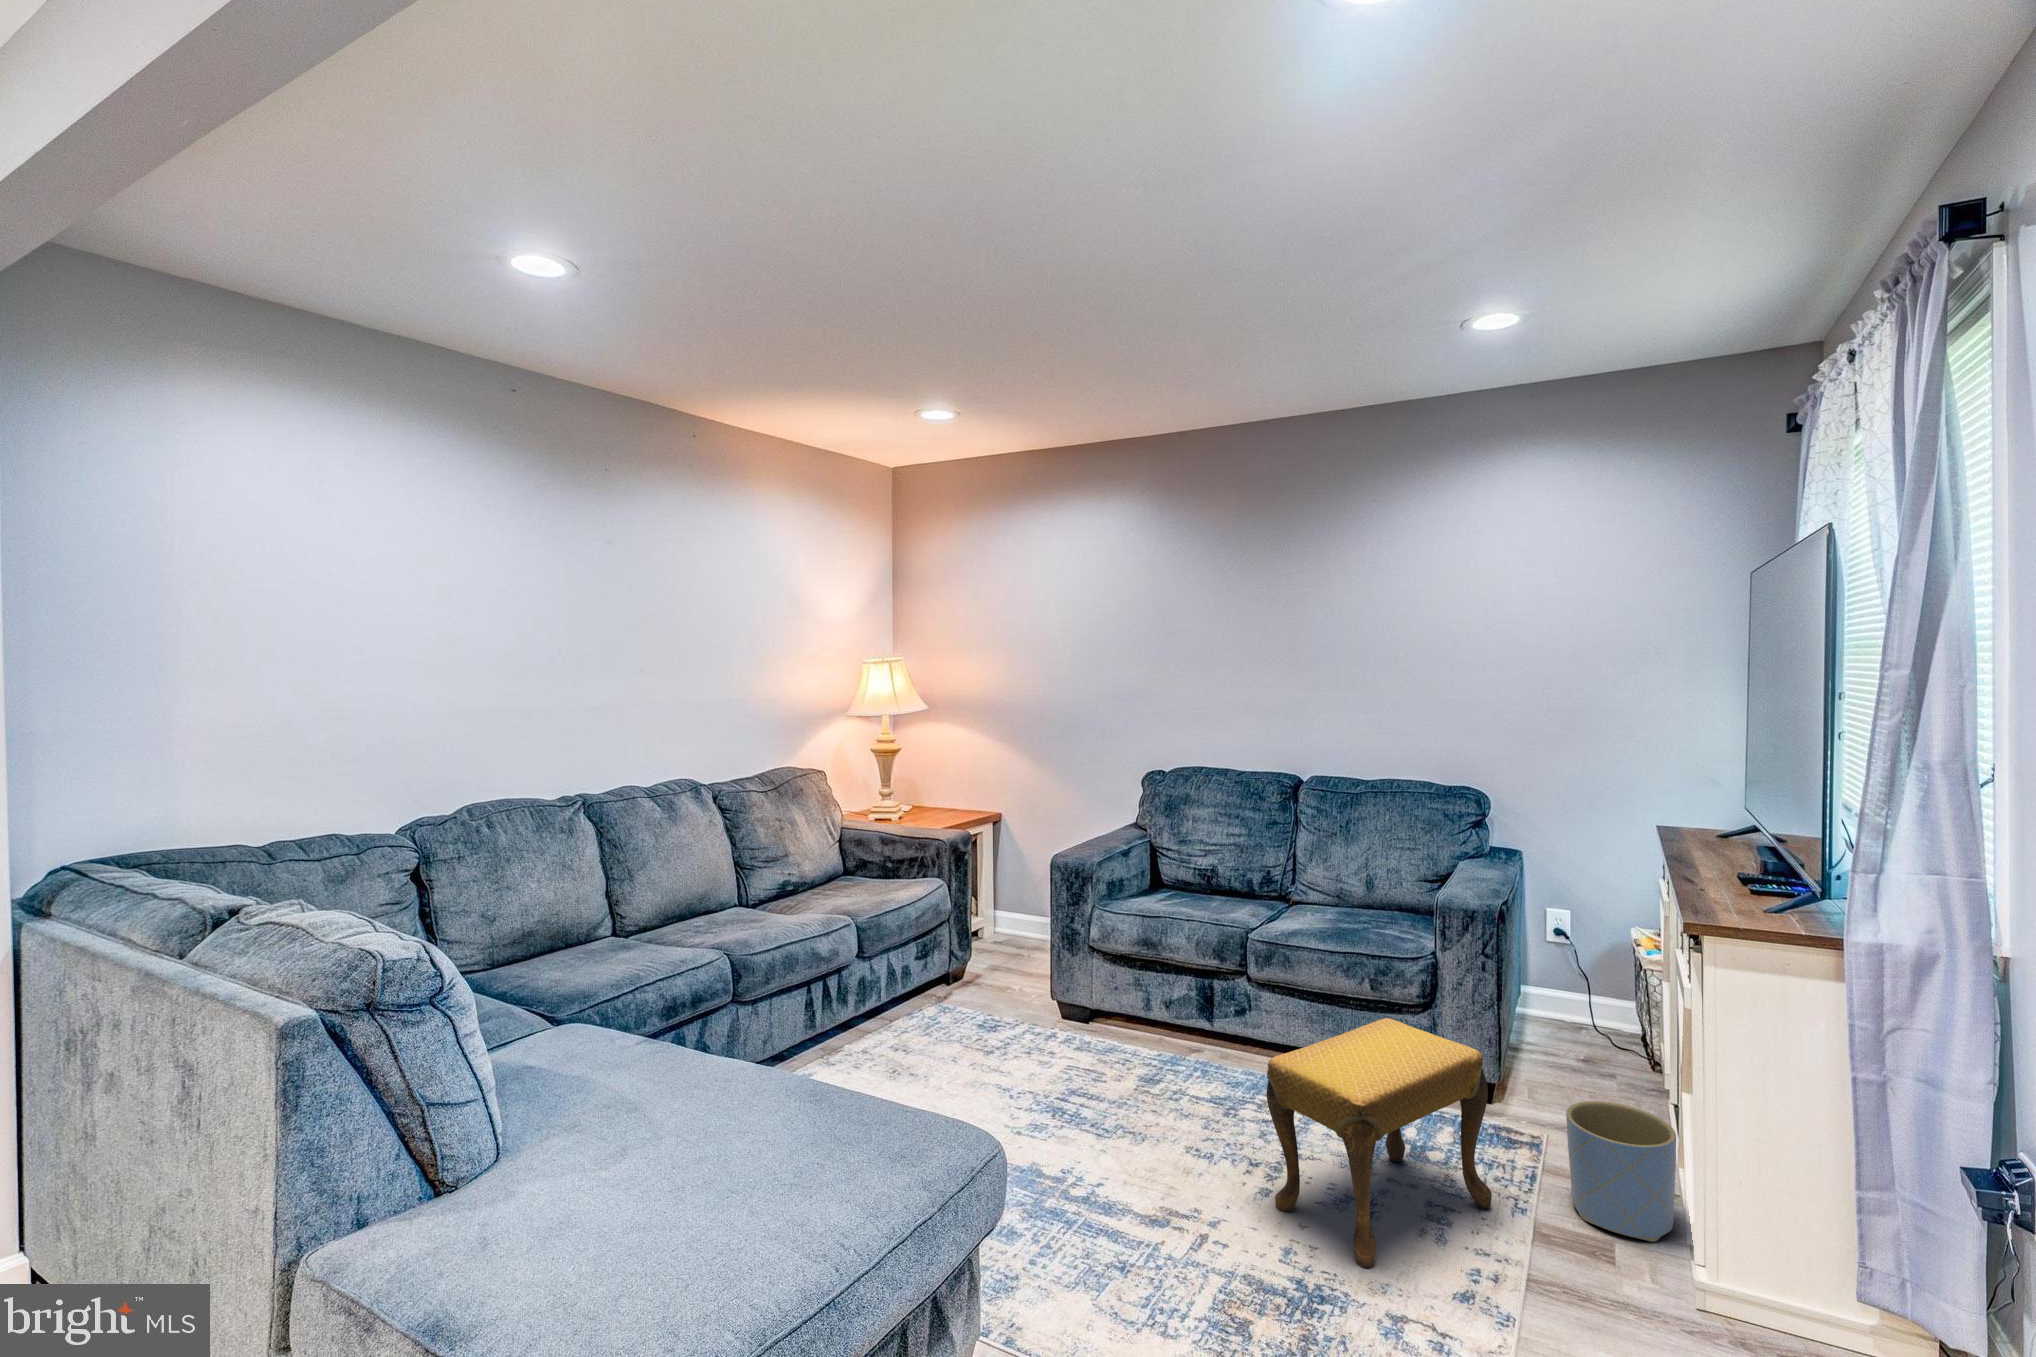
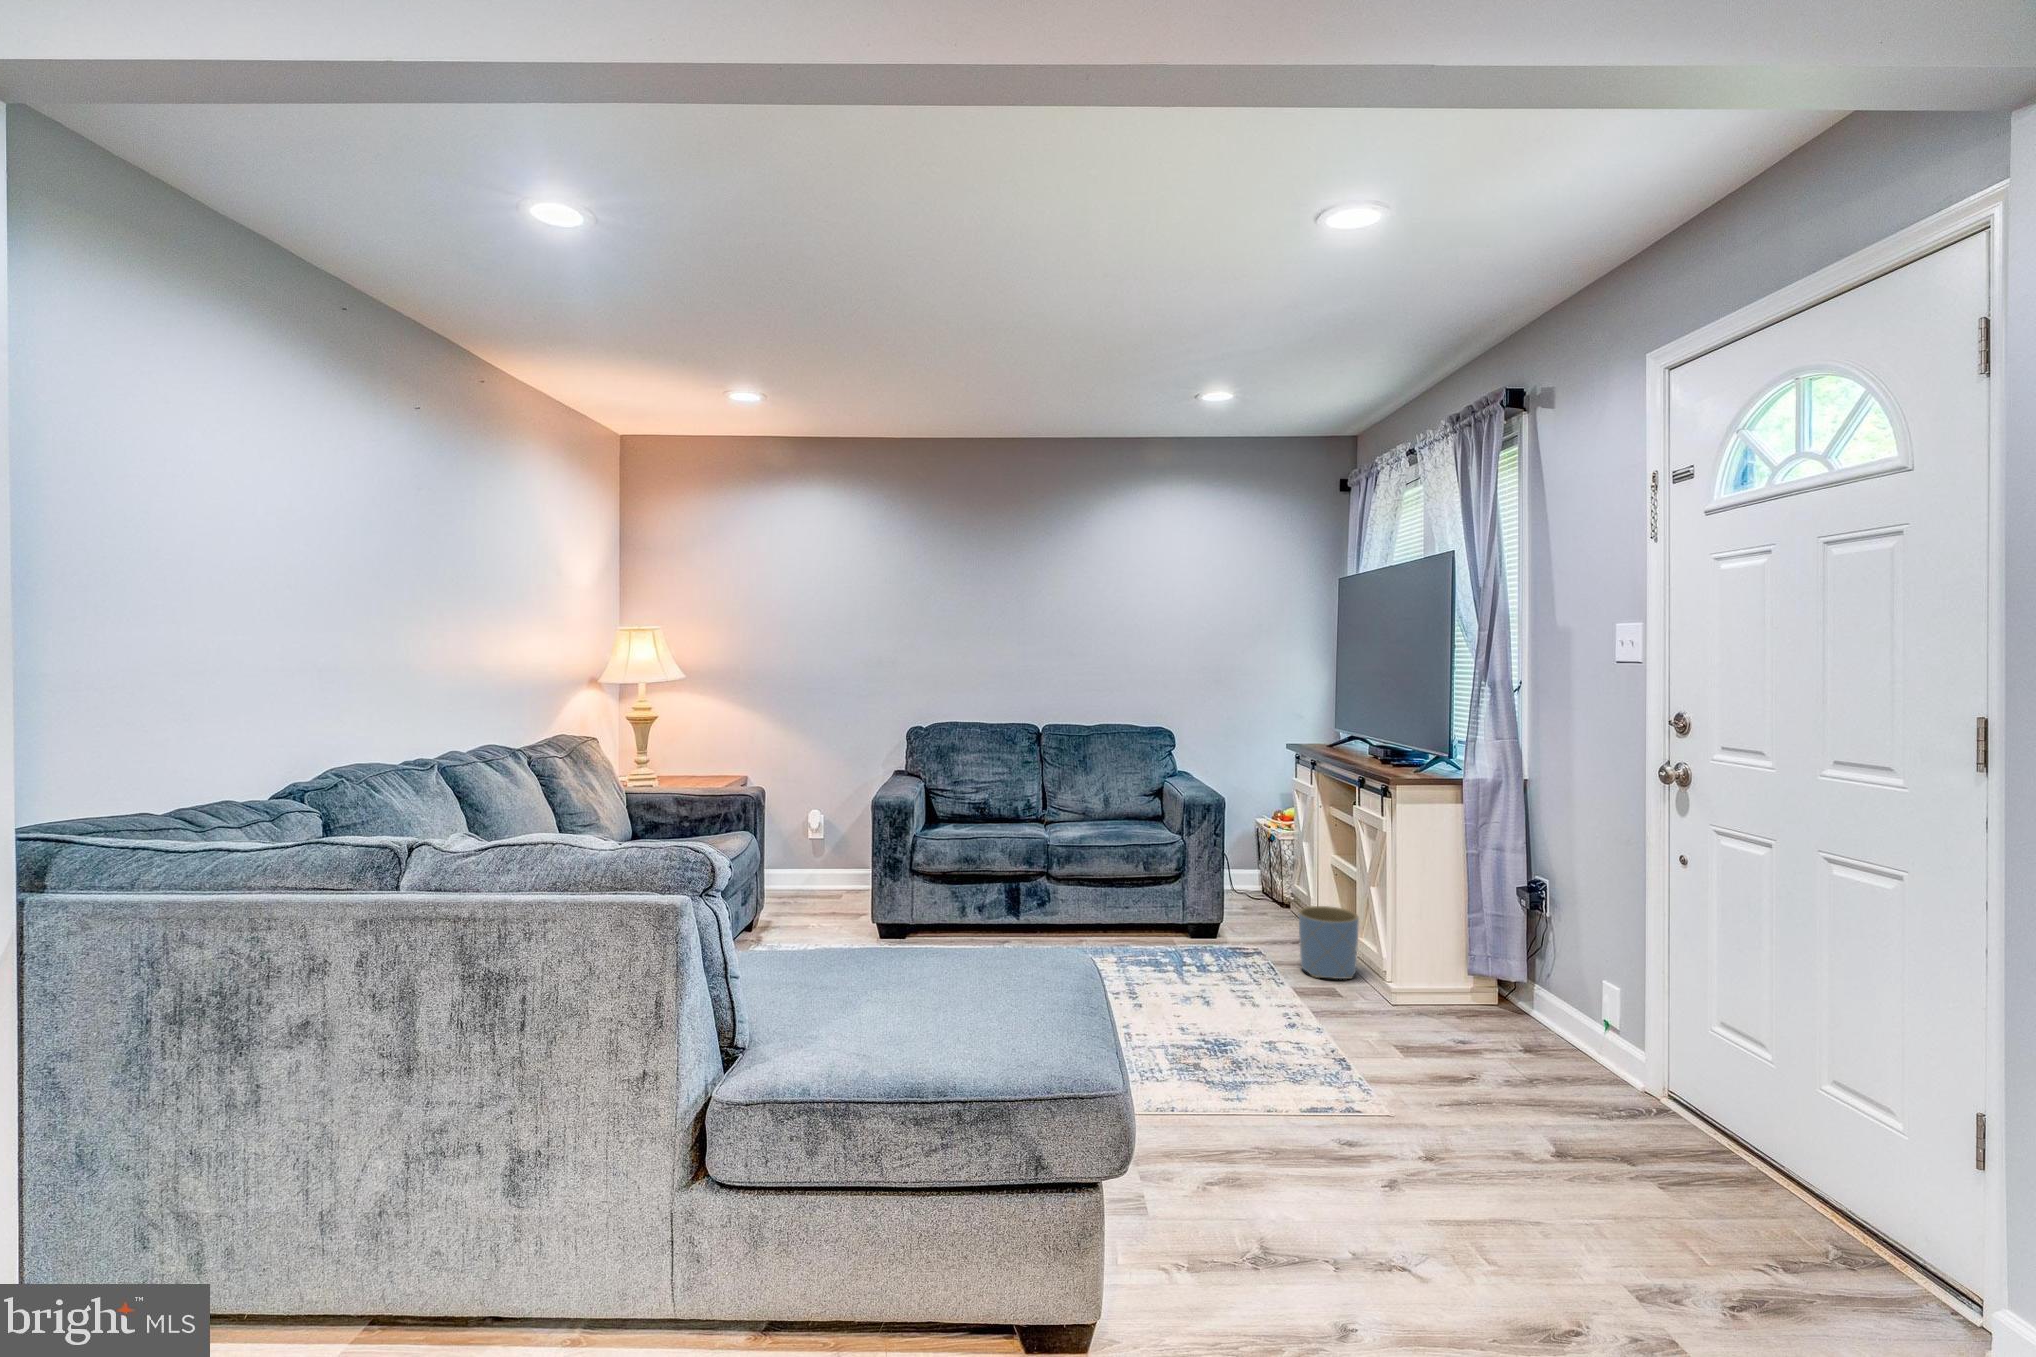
footstool: present [1267,1018,1492,1268] -> none [1156,875,1269,1026]

